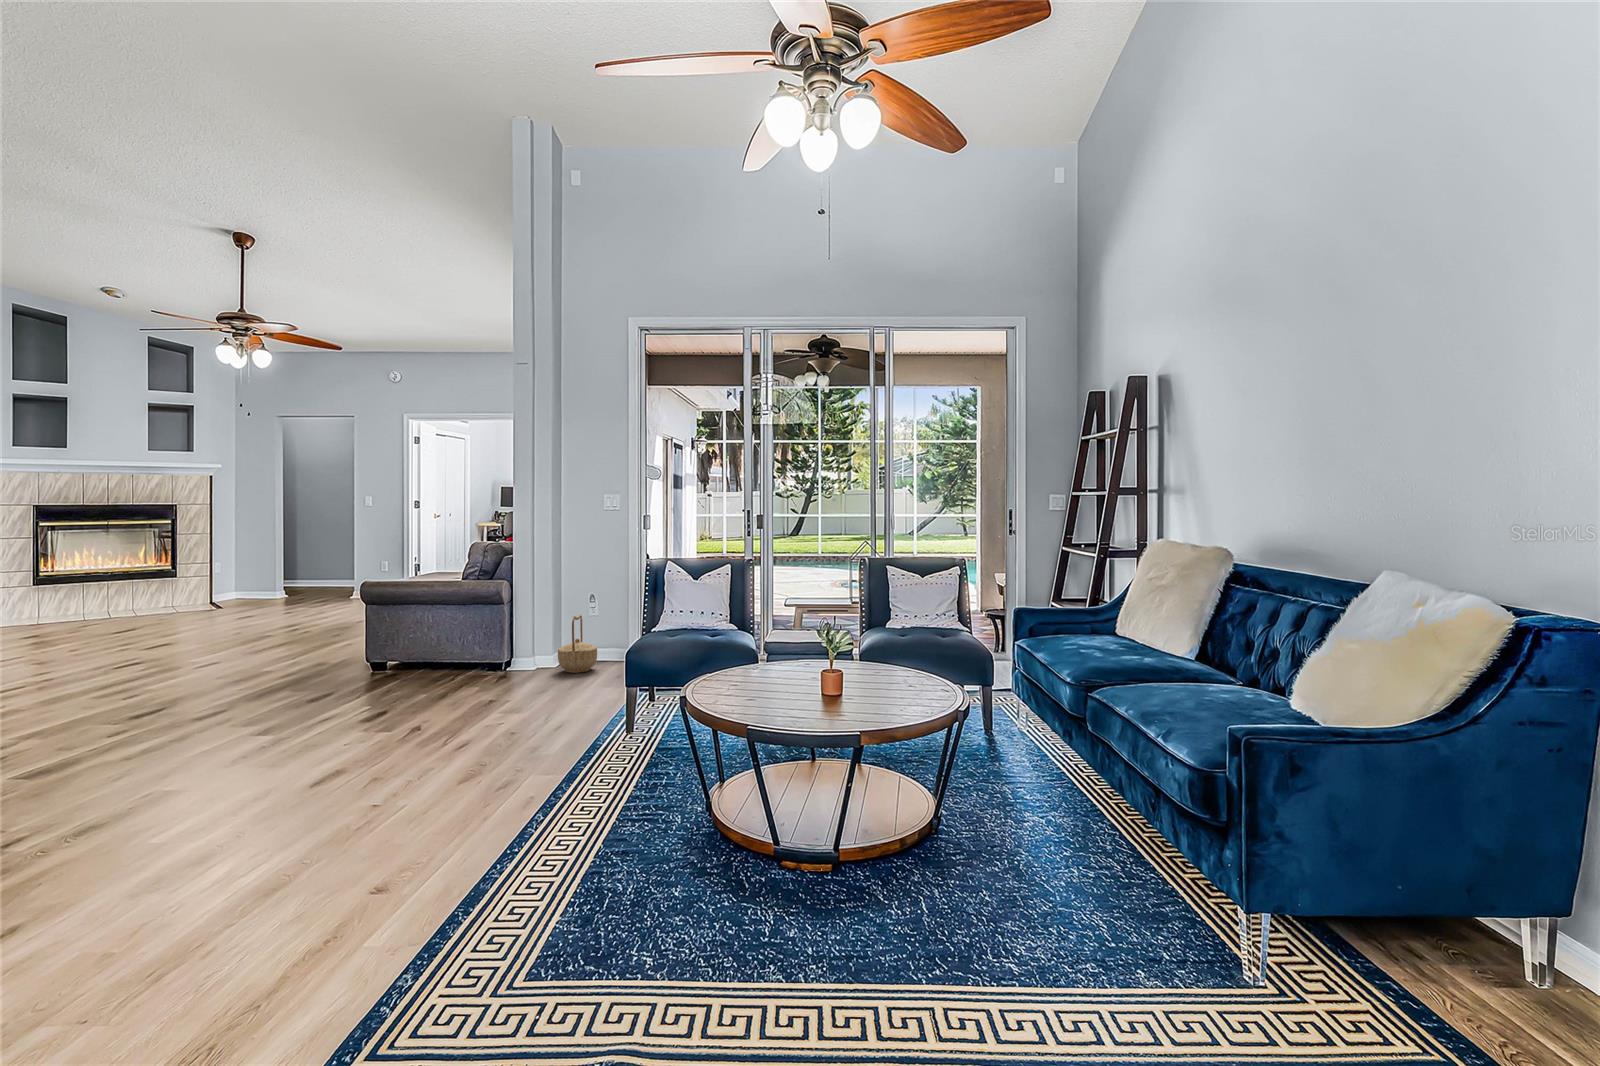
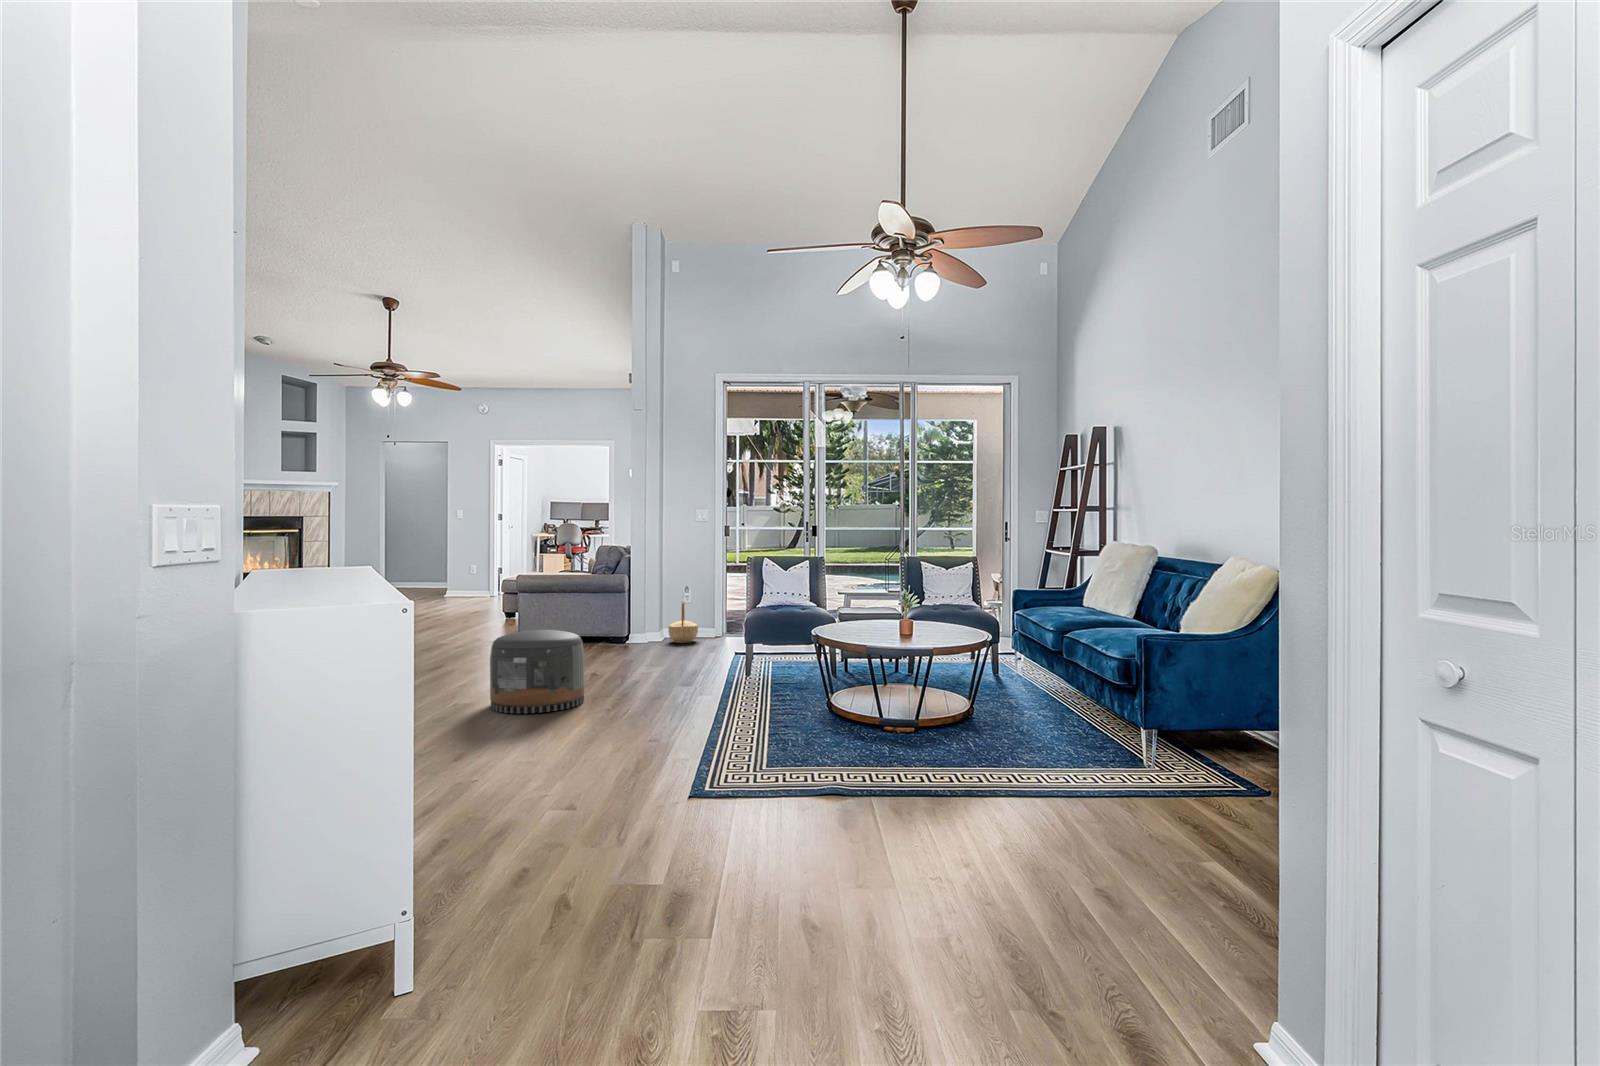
pouf: none [180,681,348,823] -> present [490,630,584,713]

